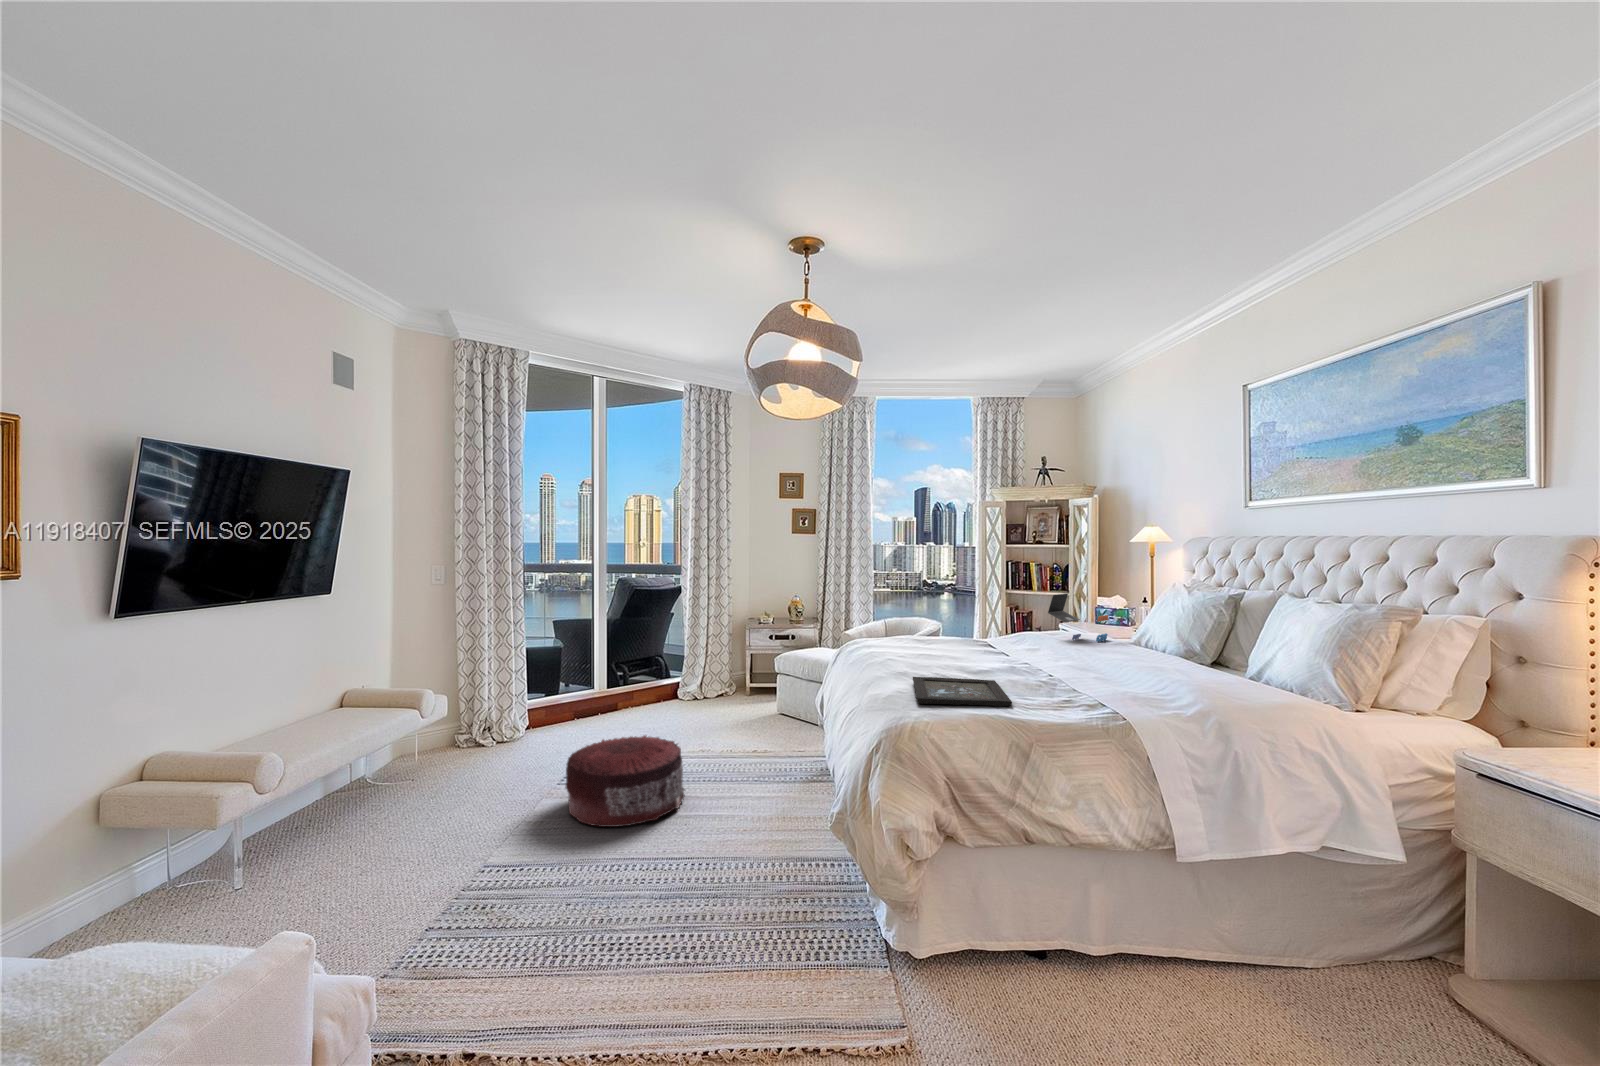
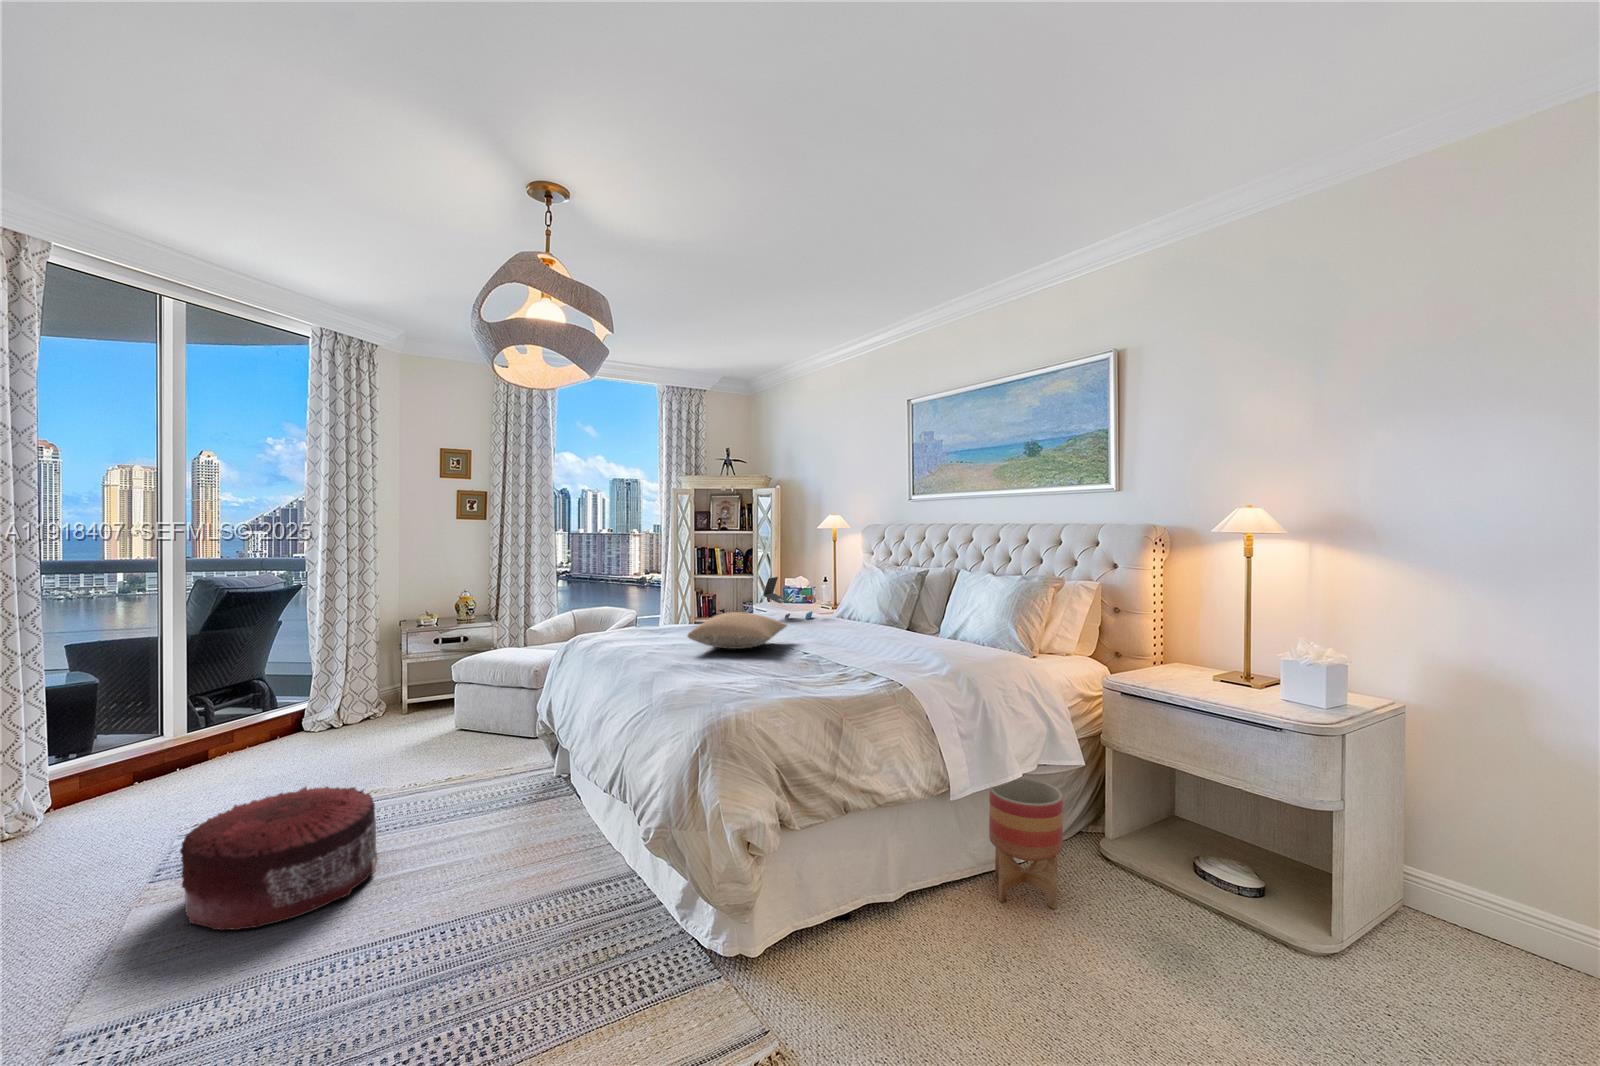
pillow: none [933,627,1048,664] -> present [688,612,787,649]
tray: present [913,677,1012,706] -> none [687,663,802,695]
planter: none [1242,855,1351,1037] -> present [989,778,1063,909]

